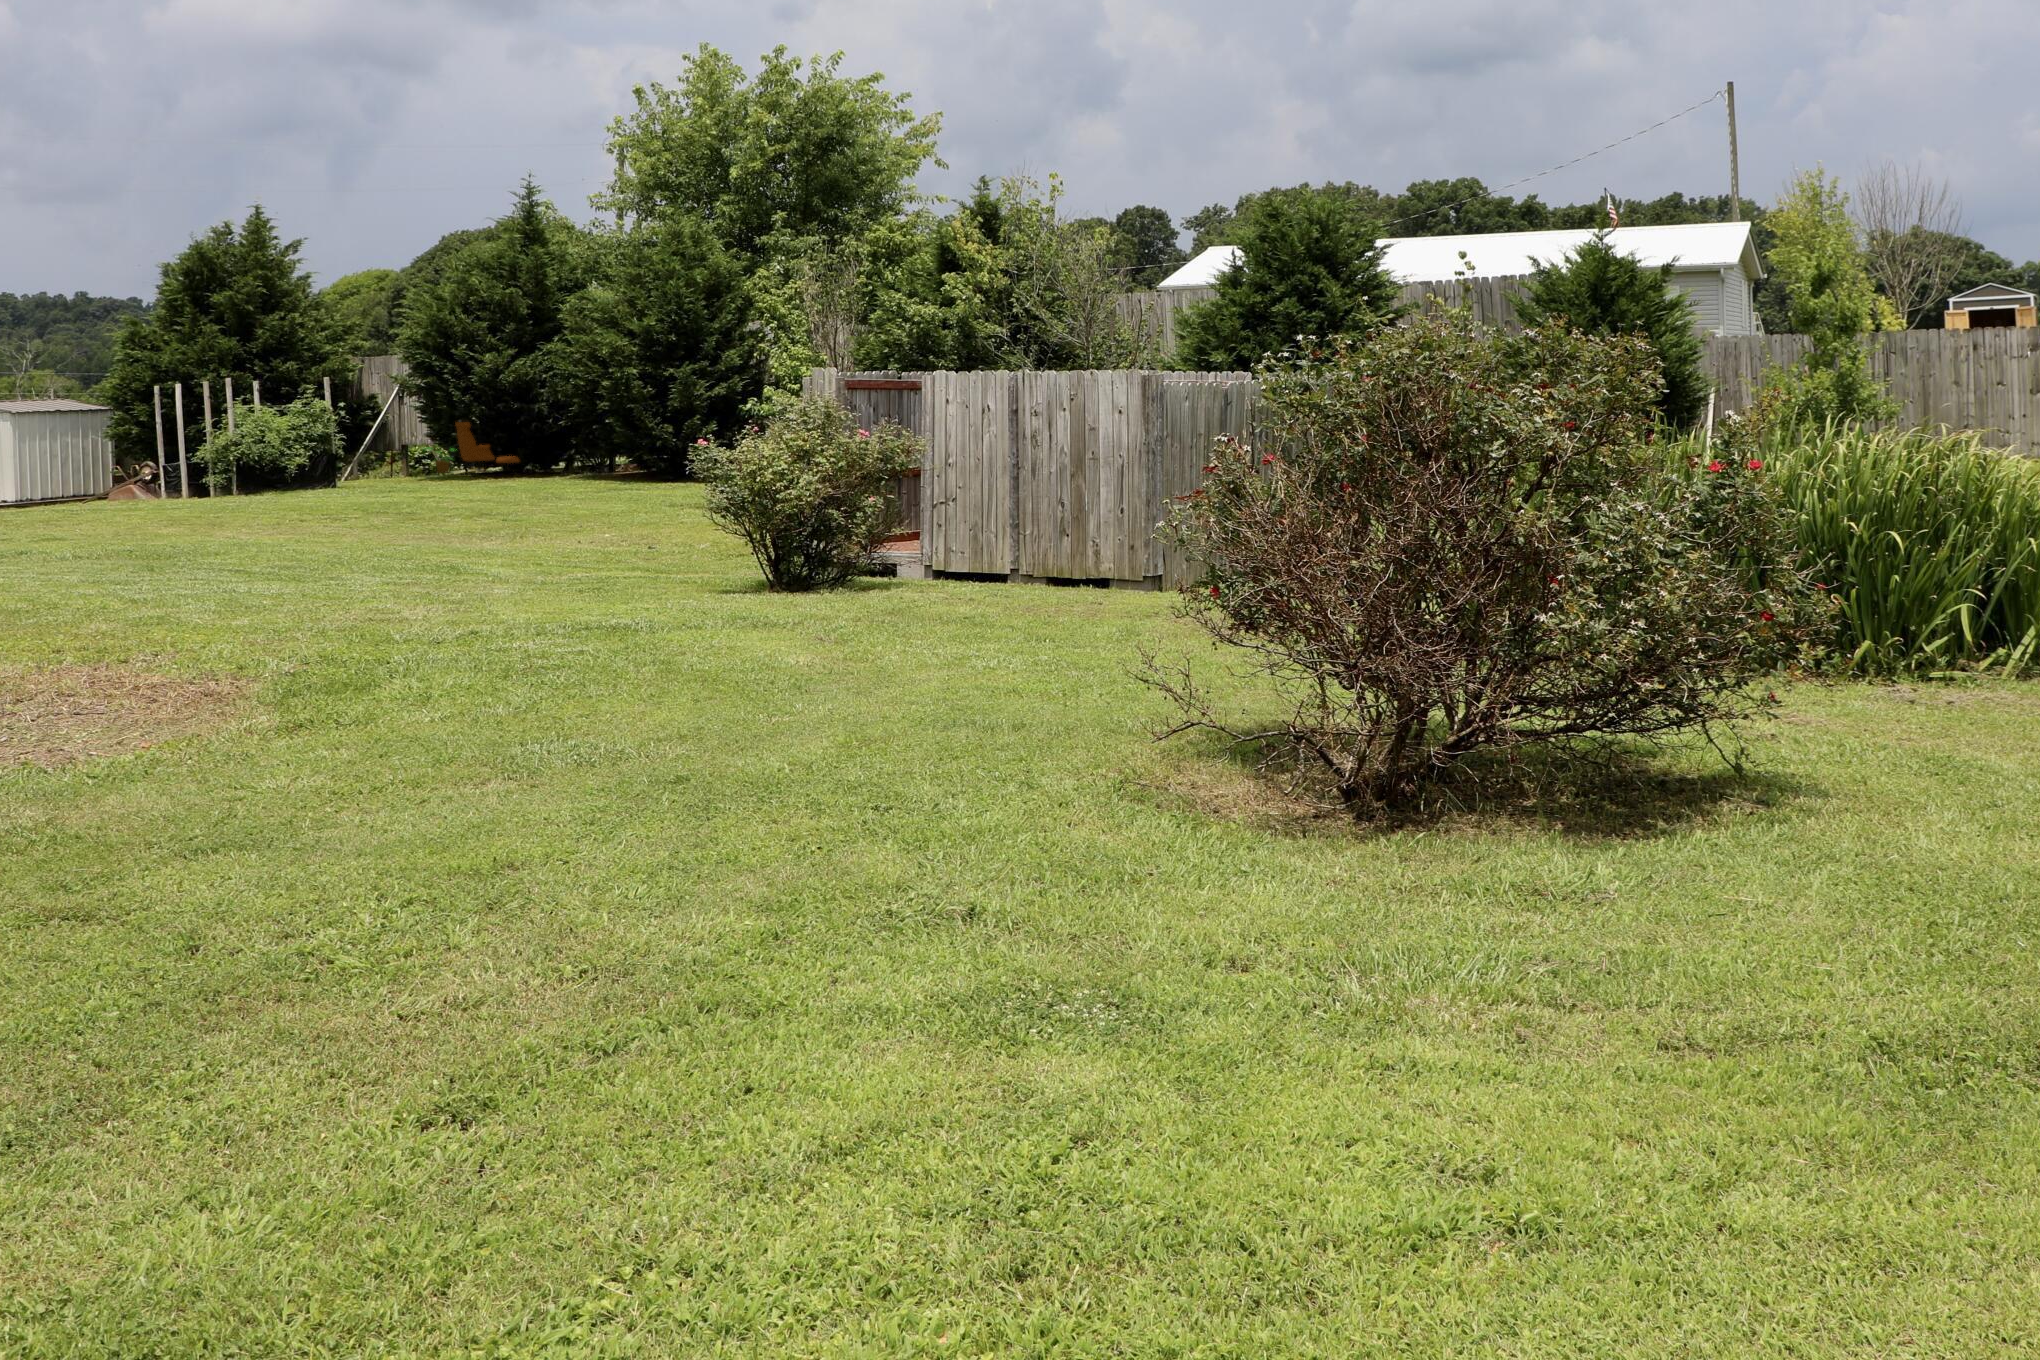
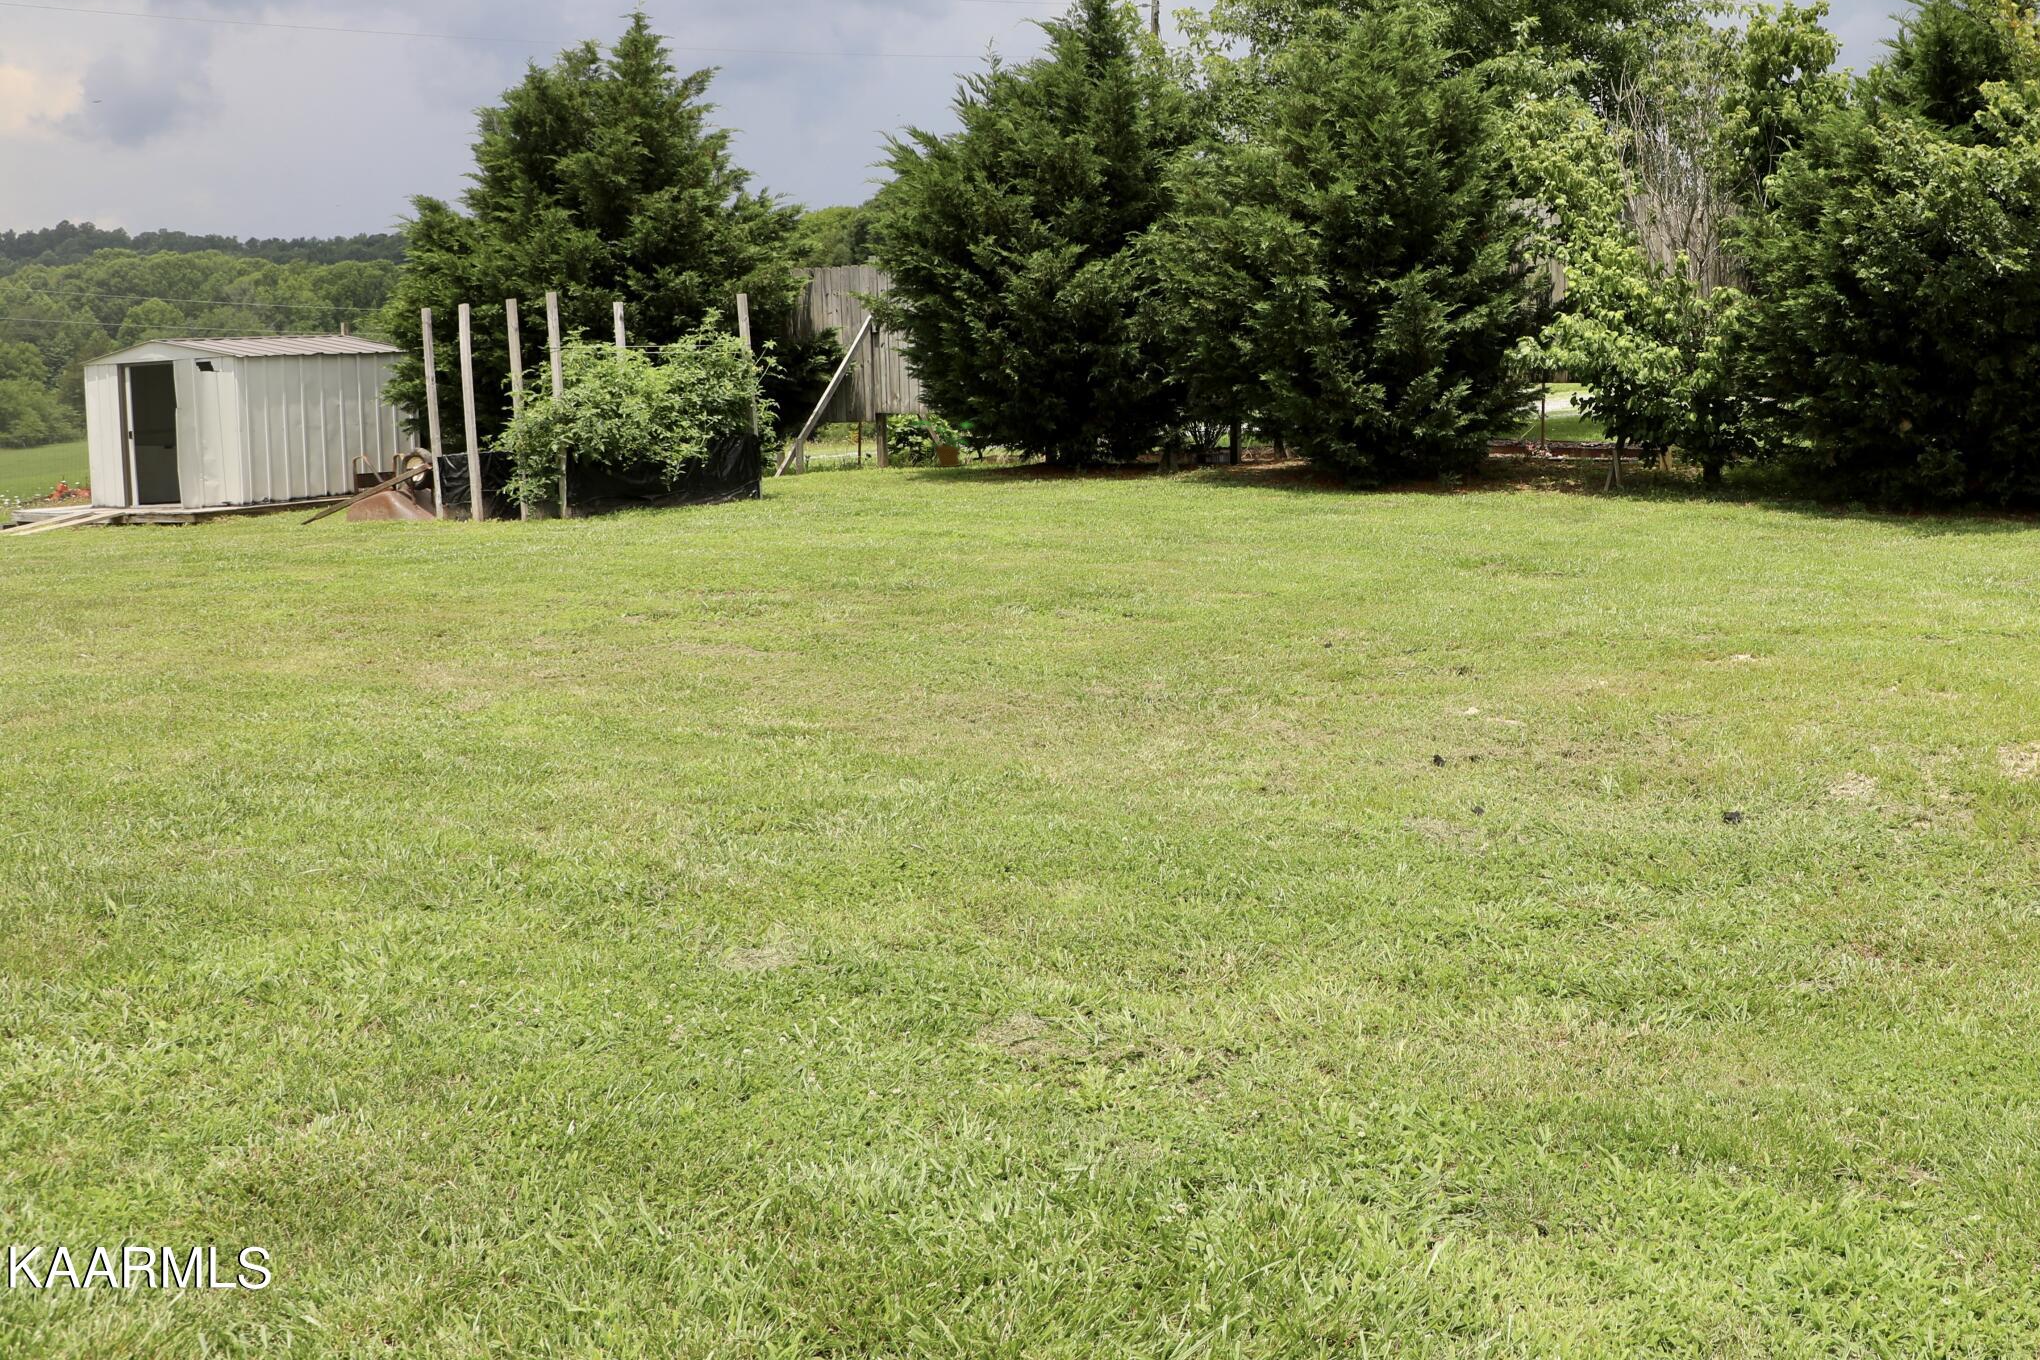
lounge chair: present [456,422,519,473] -> none [971,377,1083,472]

